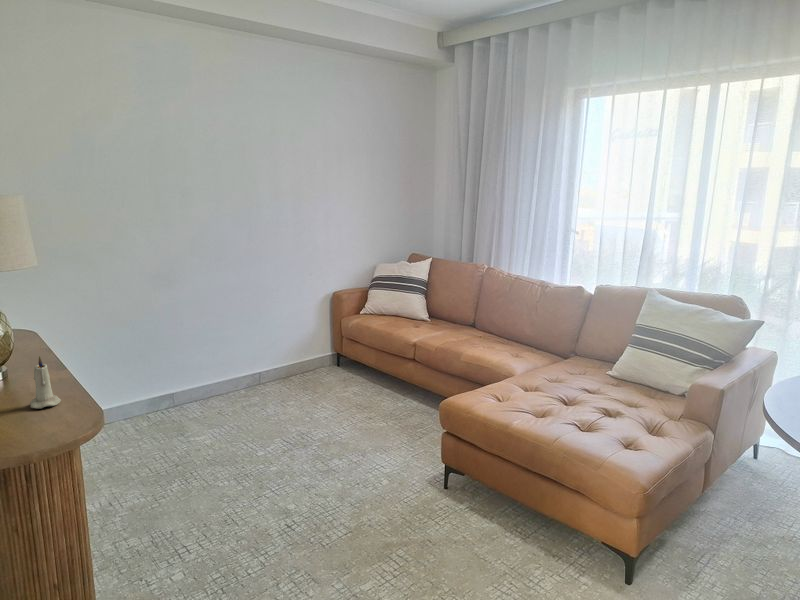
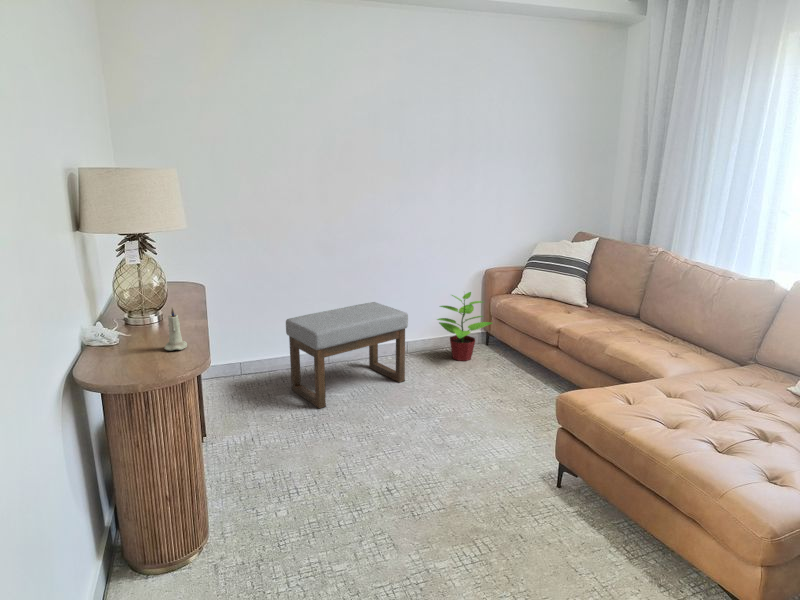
potted plant: none [290,315,346,385] -> present [437,292,493,361]
ottoman: none [130,333,268,456] -> present [286,302,408,408]

